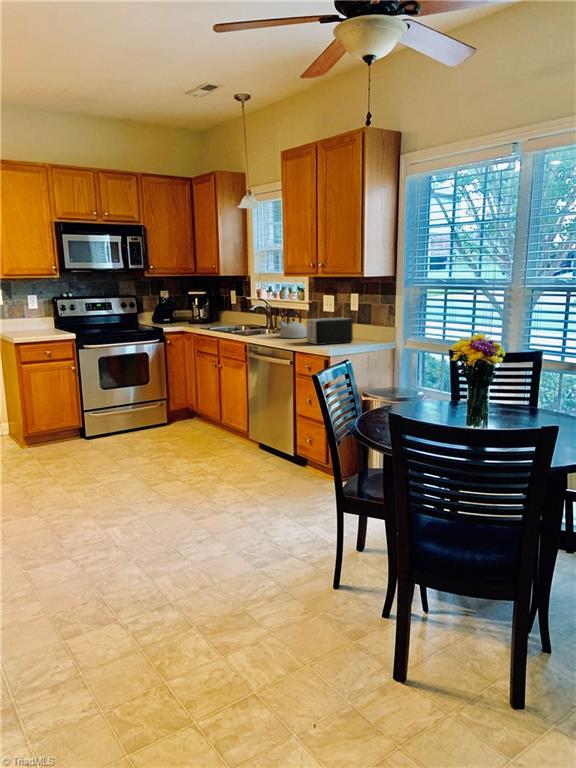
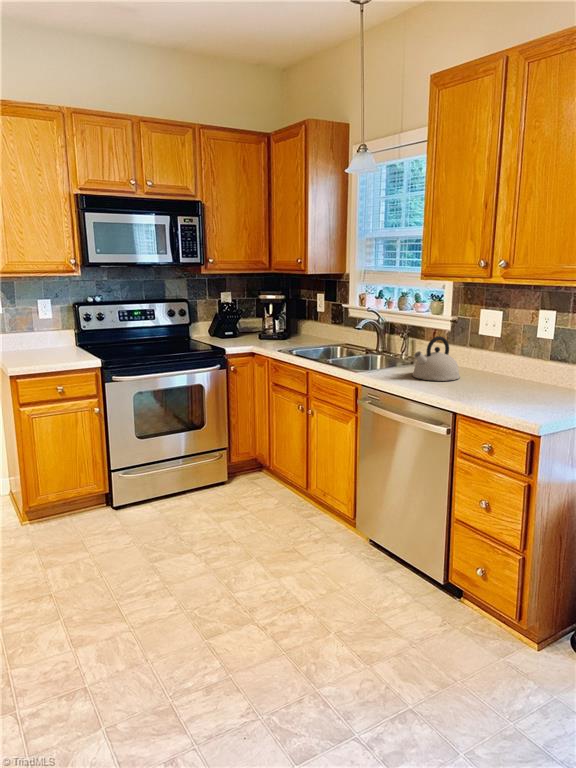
toaster: present [306,318,353,345] -> none [474,353,561,404]

